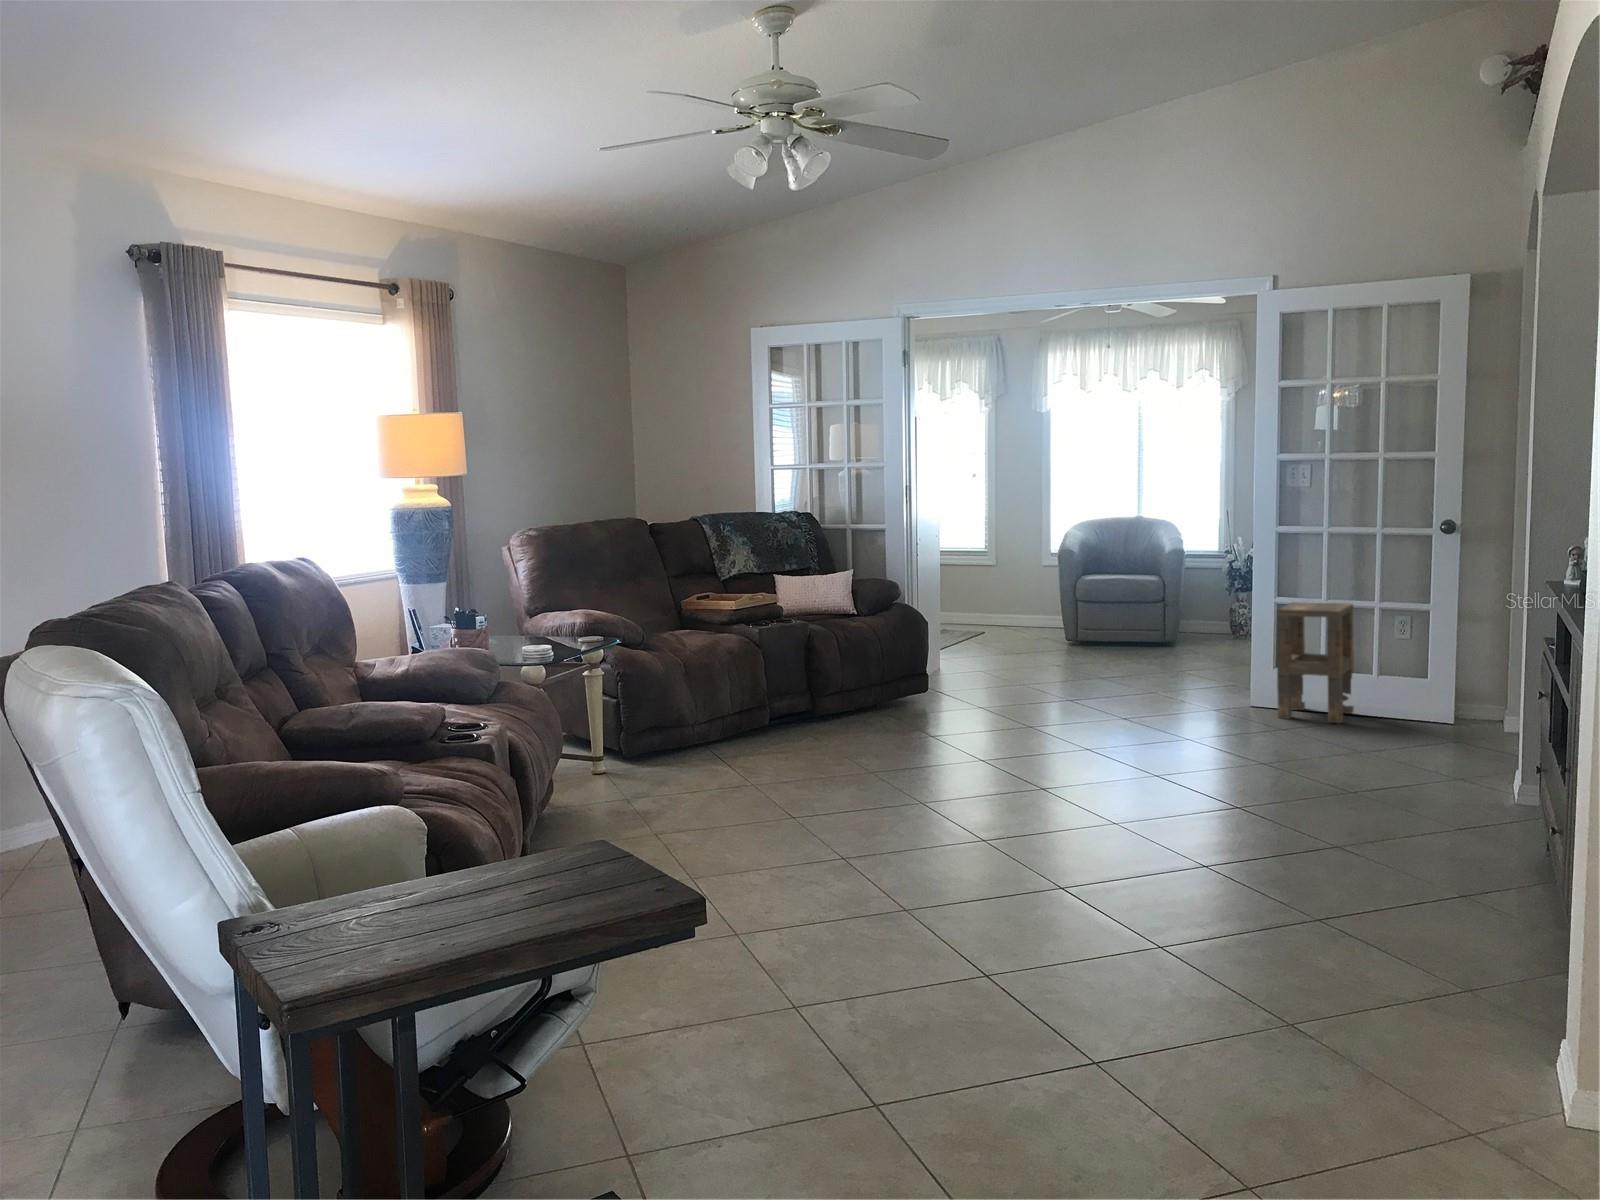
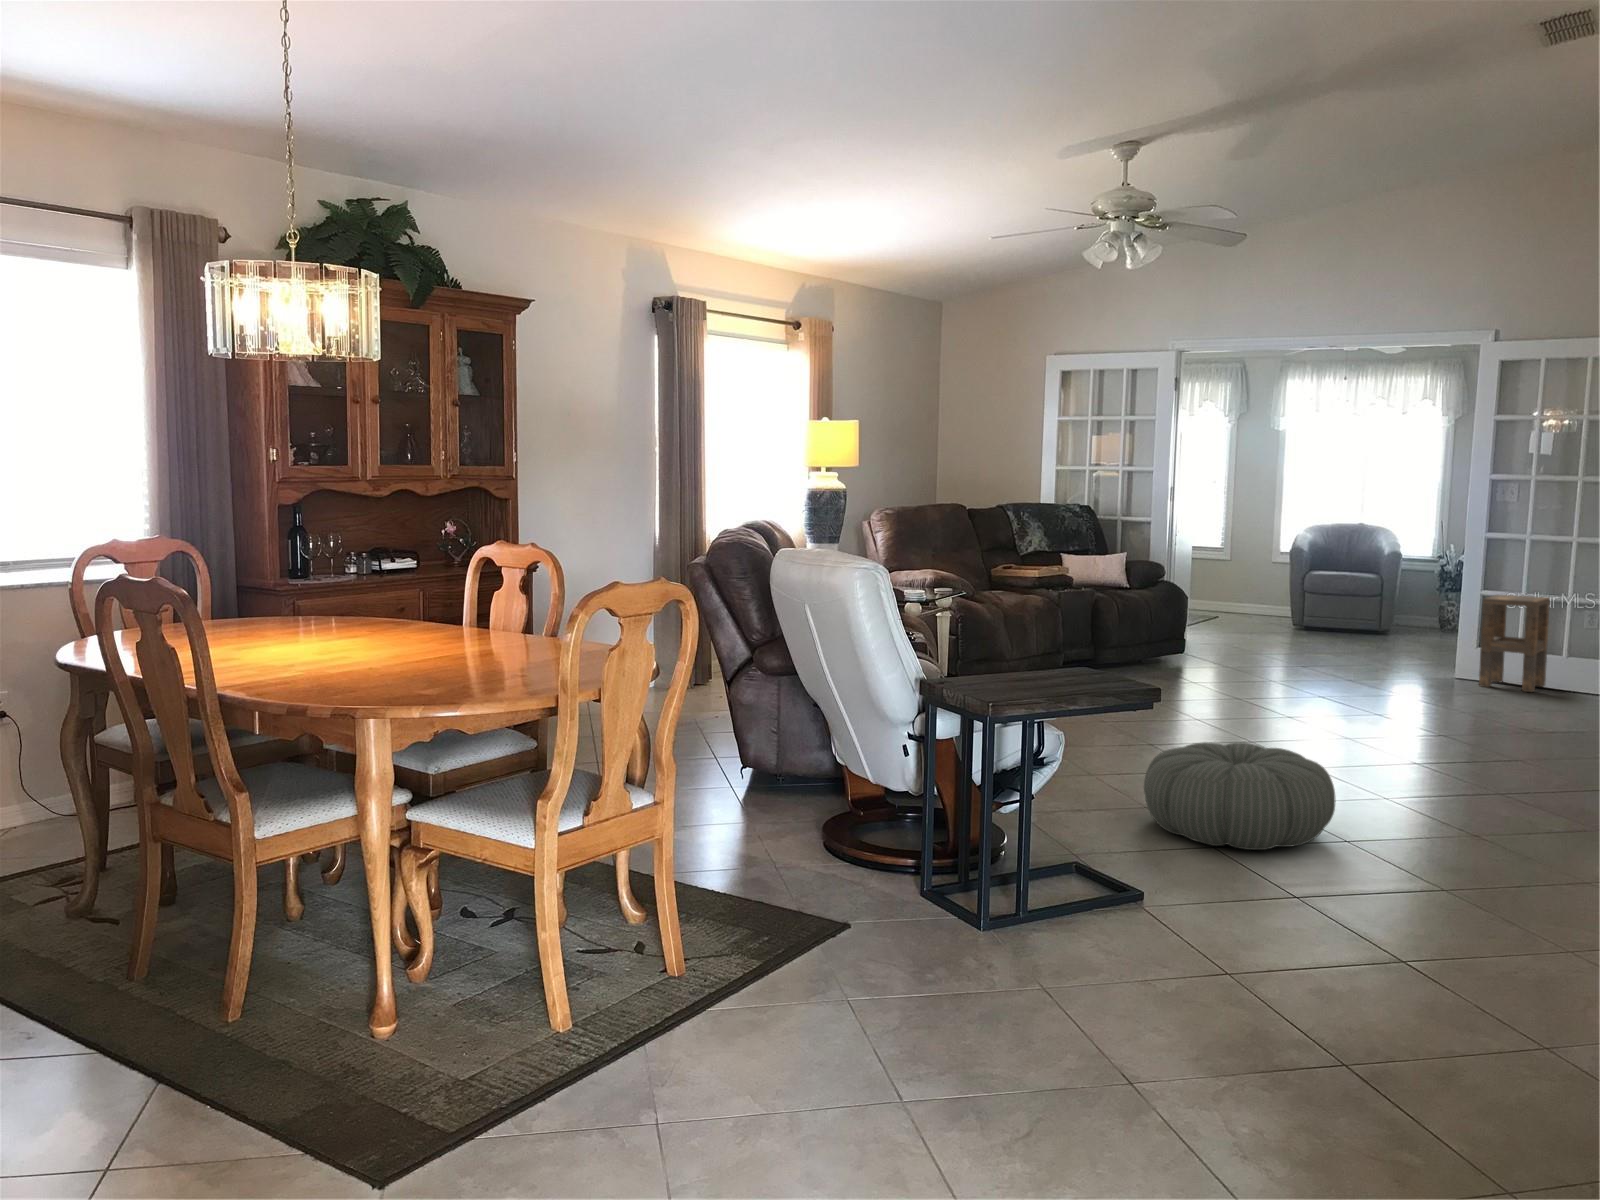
pouf: none [773,905,1074,1122] -> present [1144,742,1336,850]

